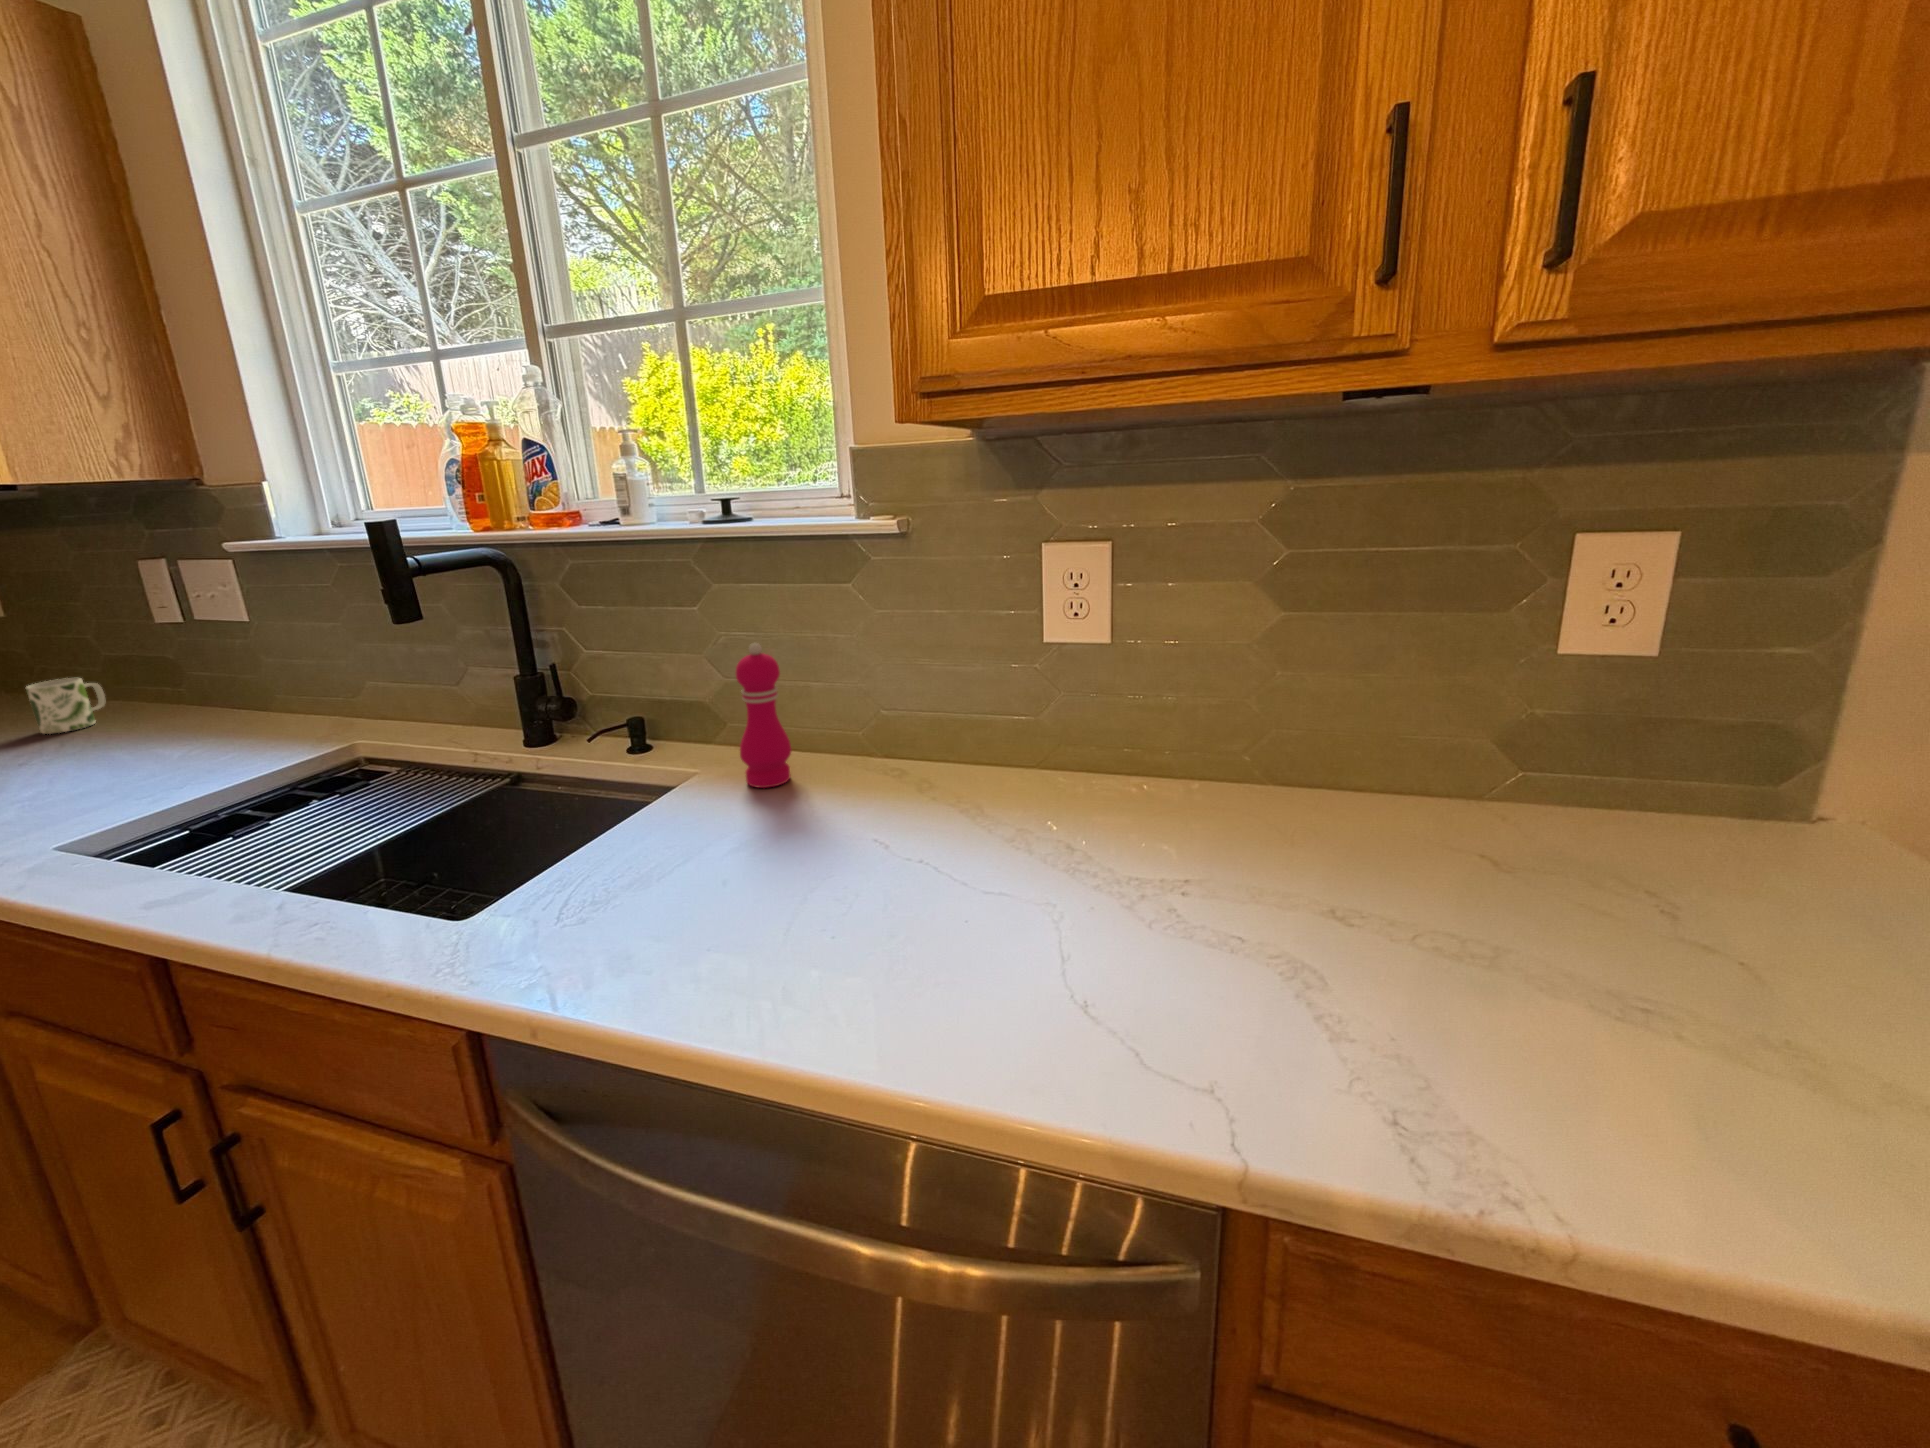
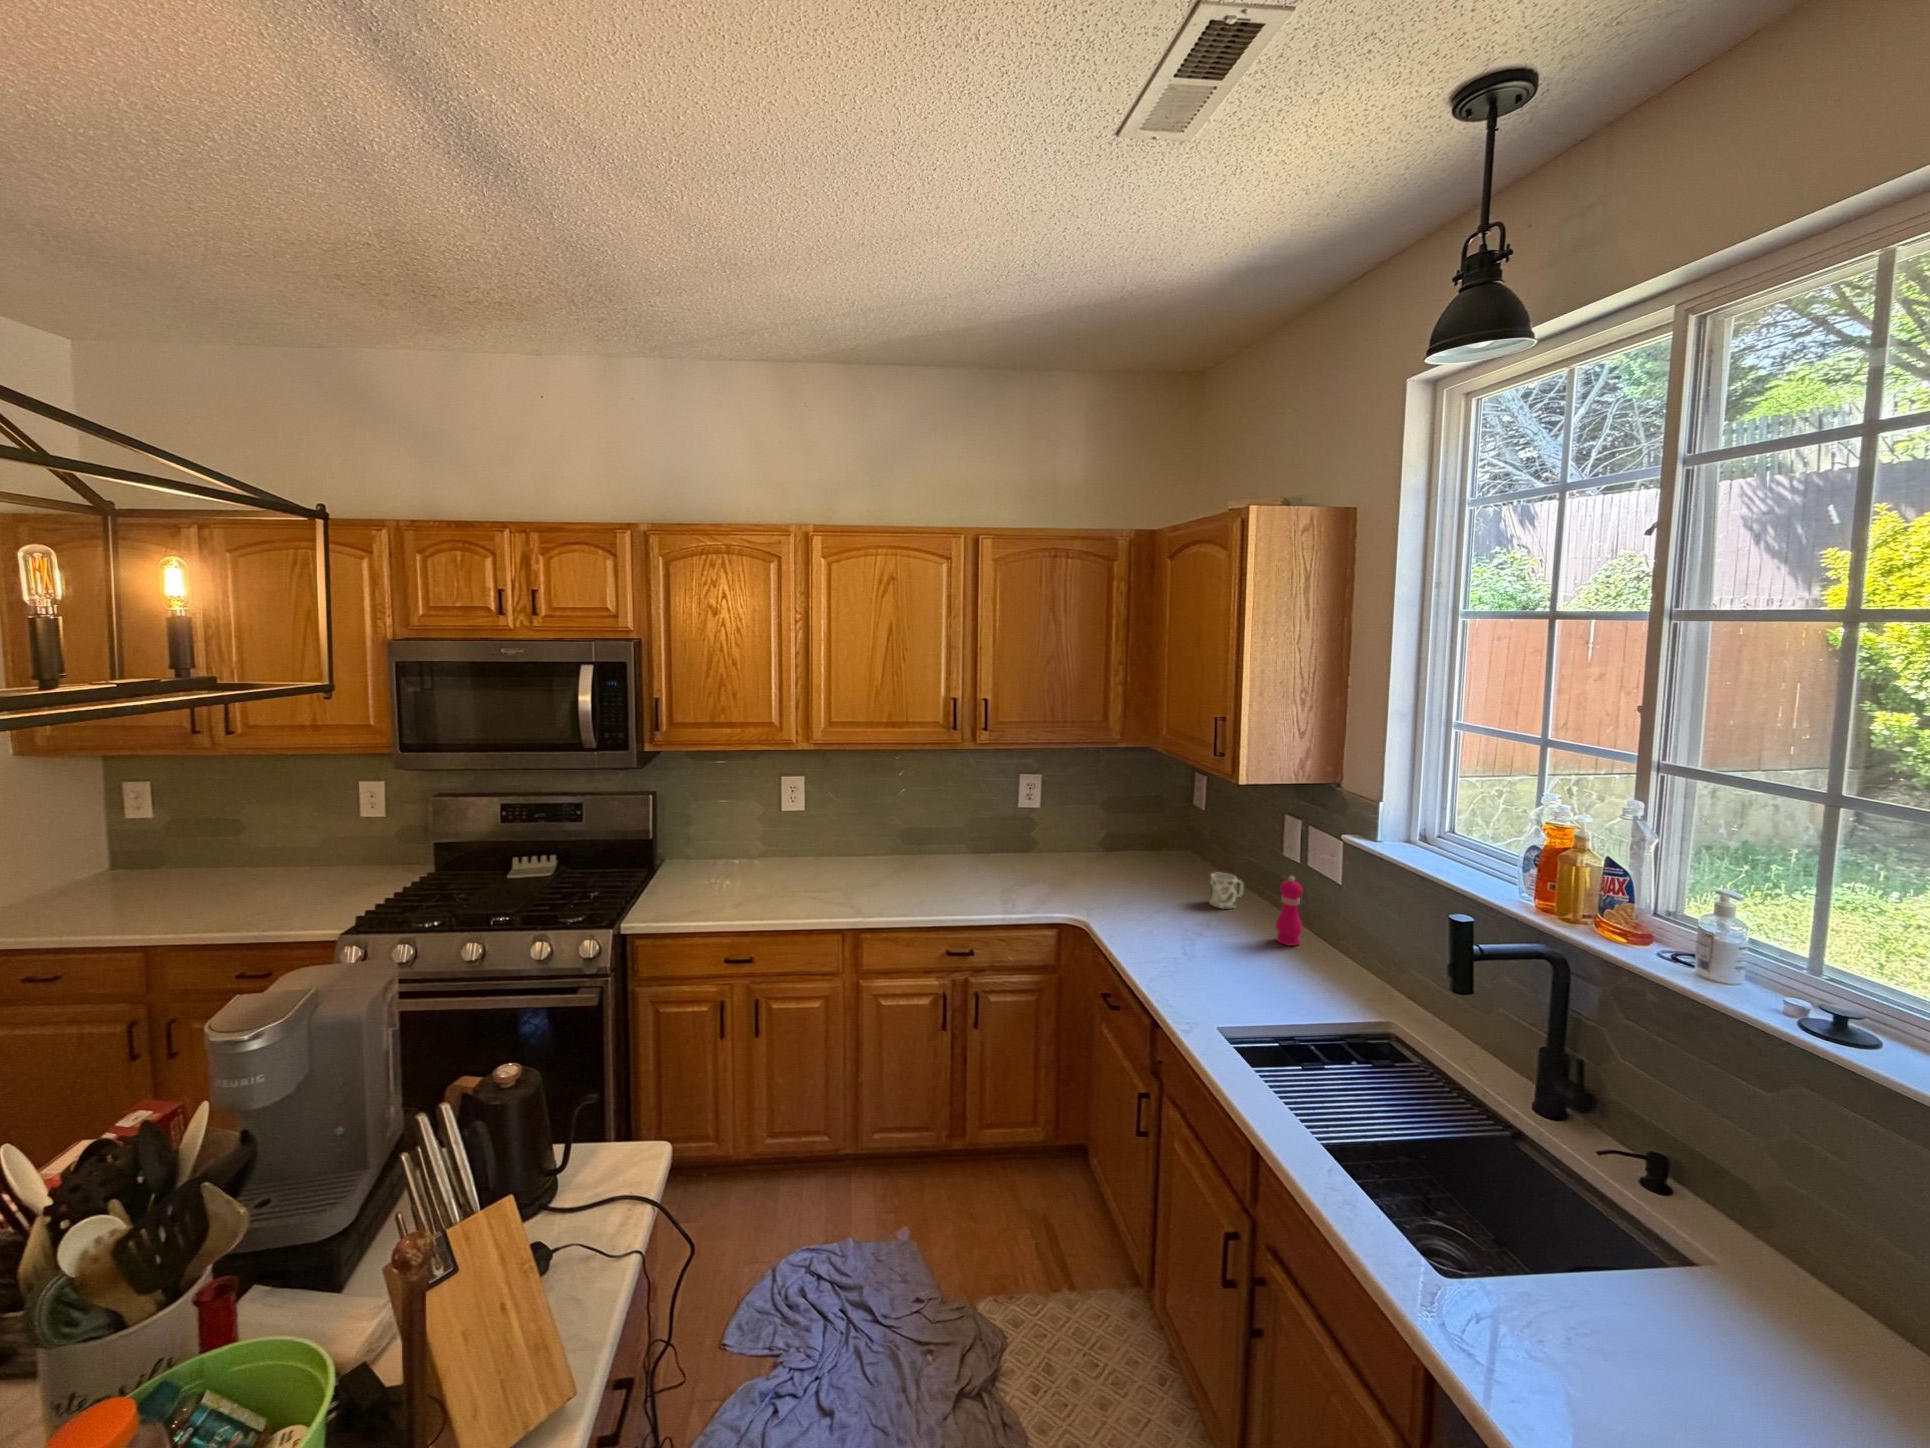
pepper mill: present [736,643,792,788] -> present [1276,876,1303,946]

